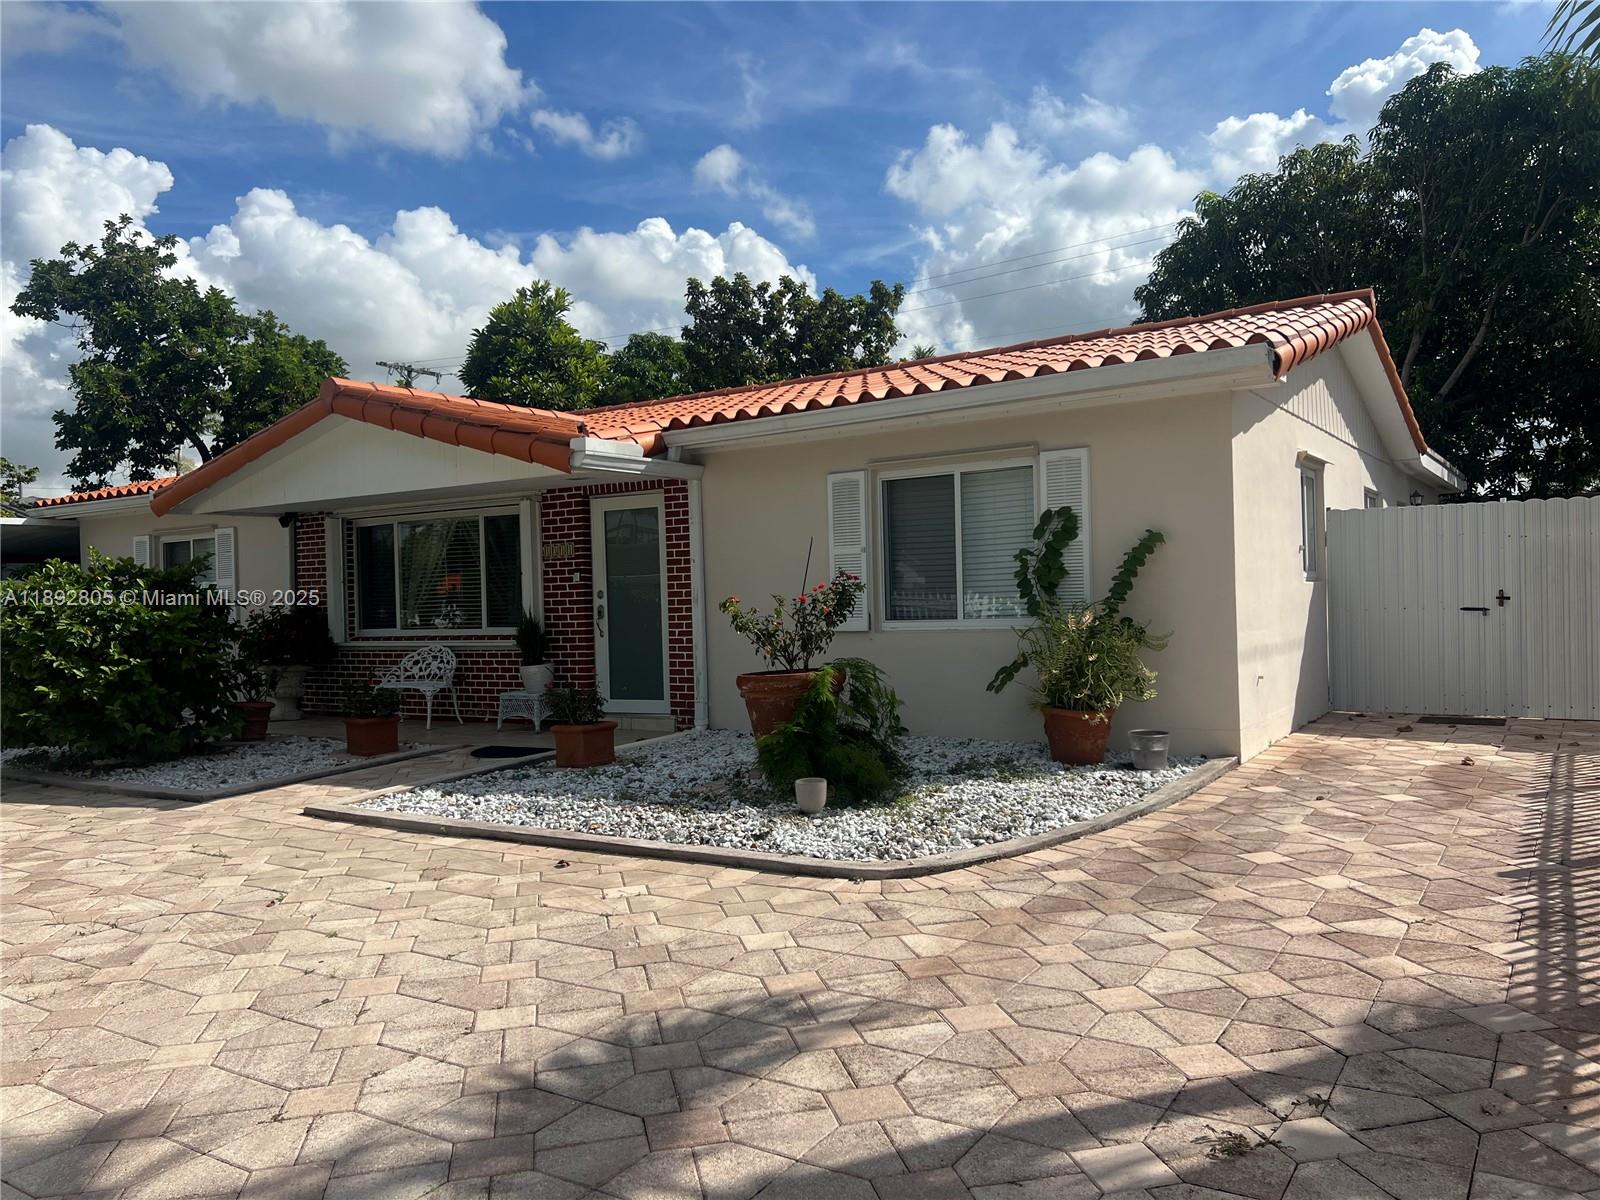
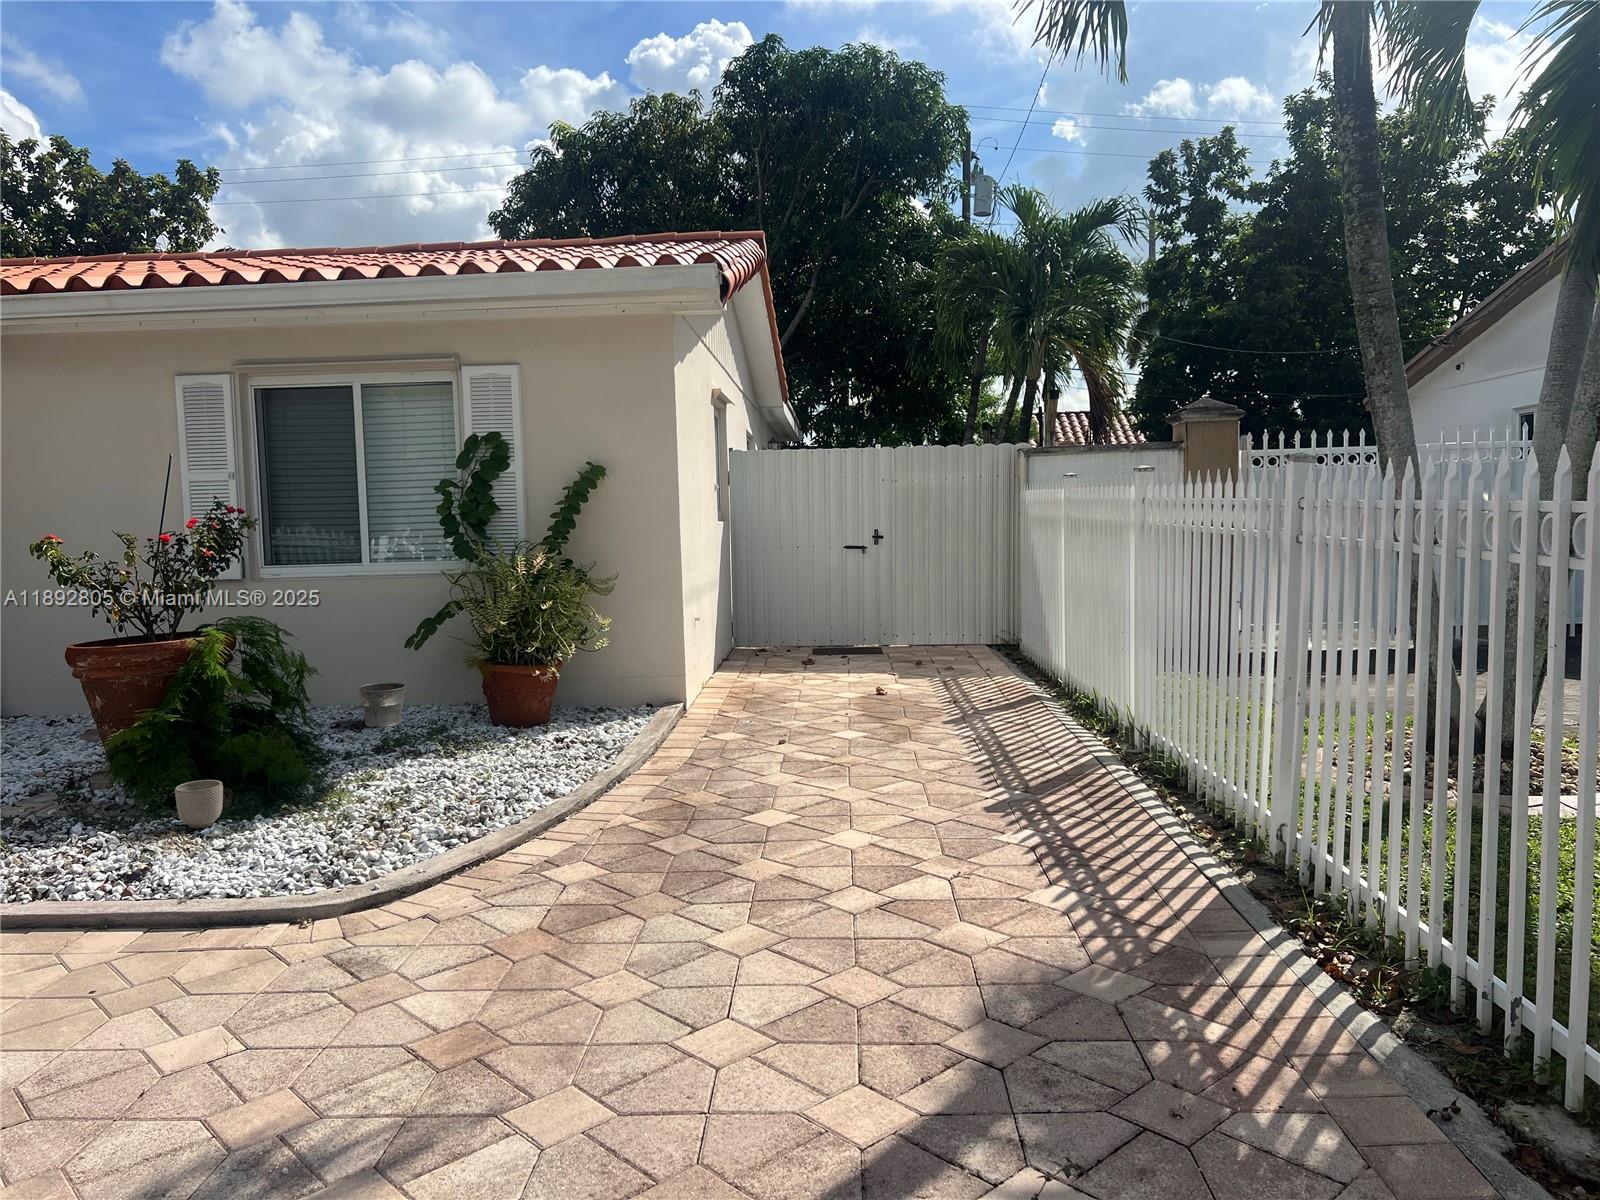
bucket: present [1124,730,1171,770] -> present [354,683,406,727]

